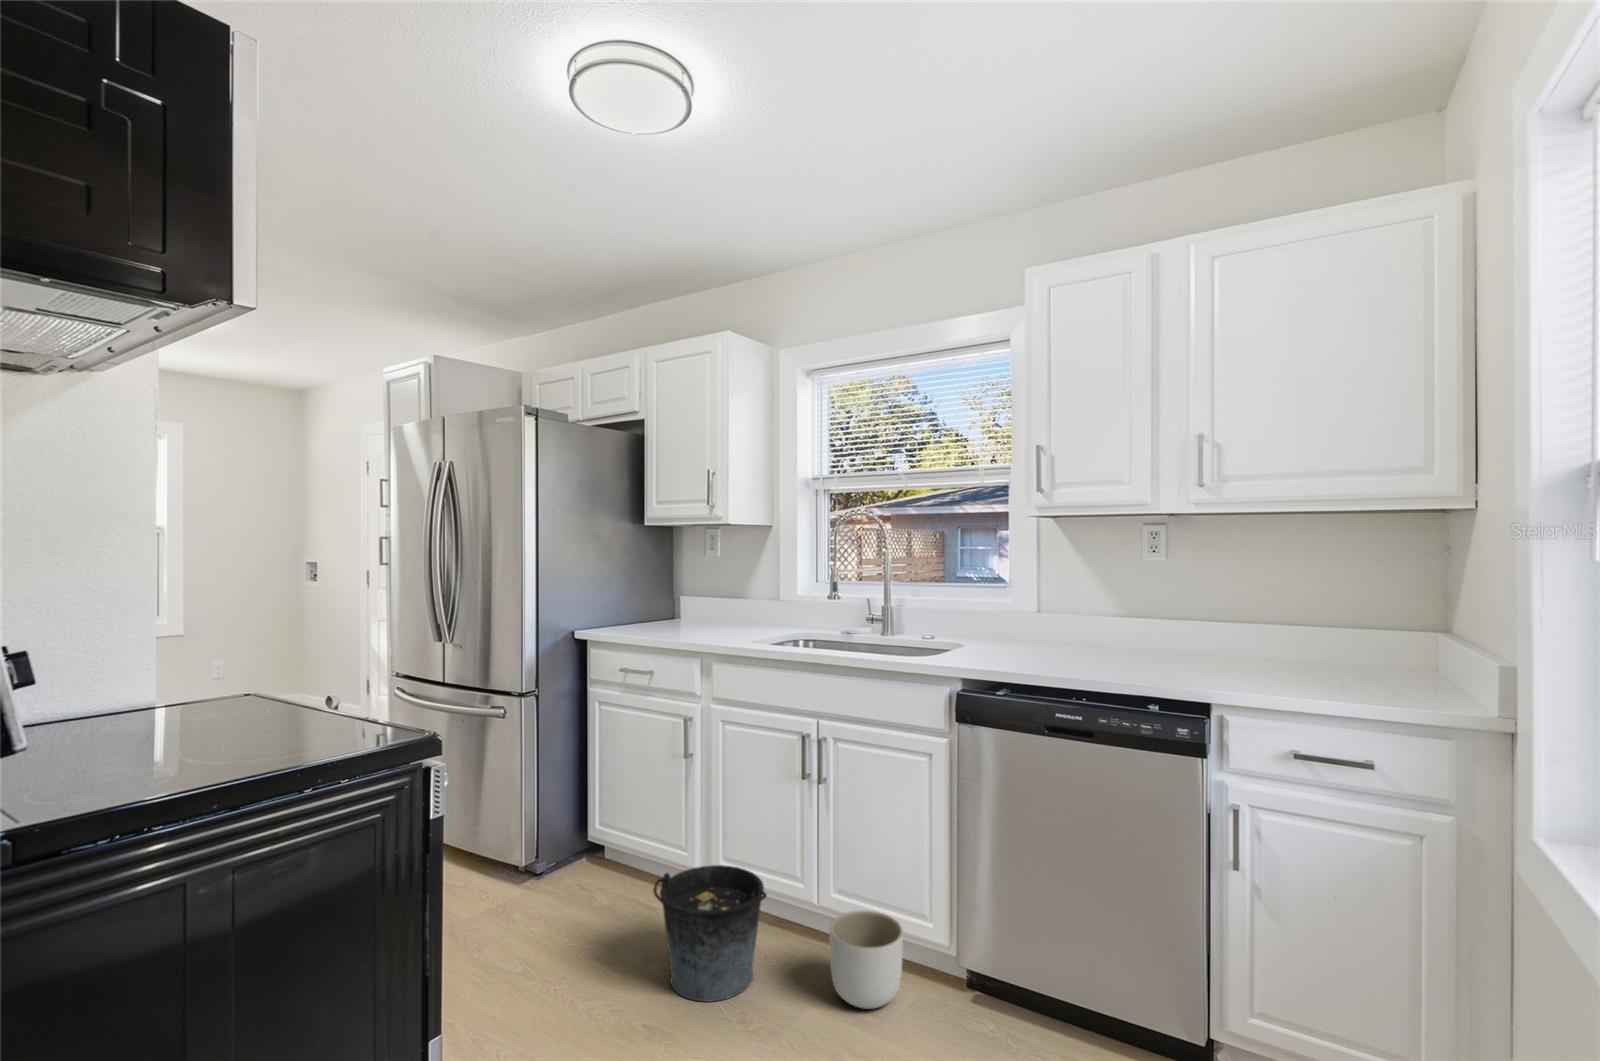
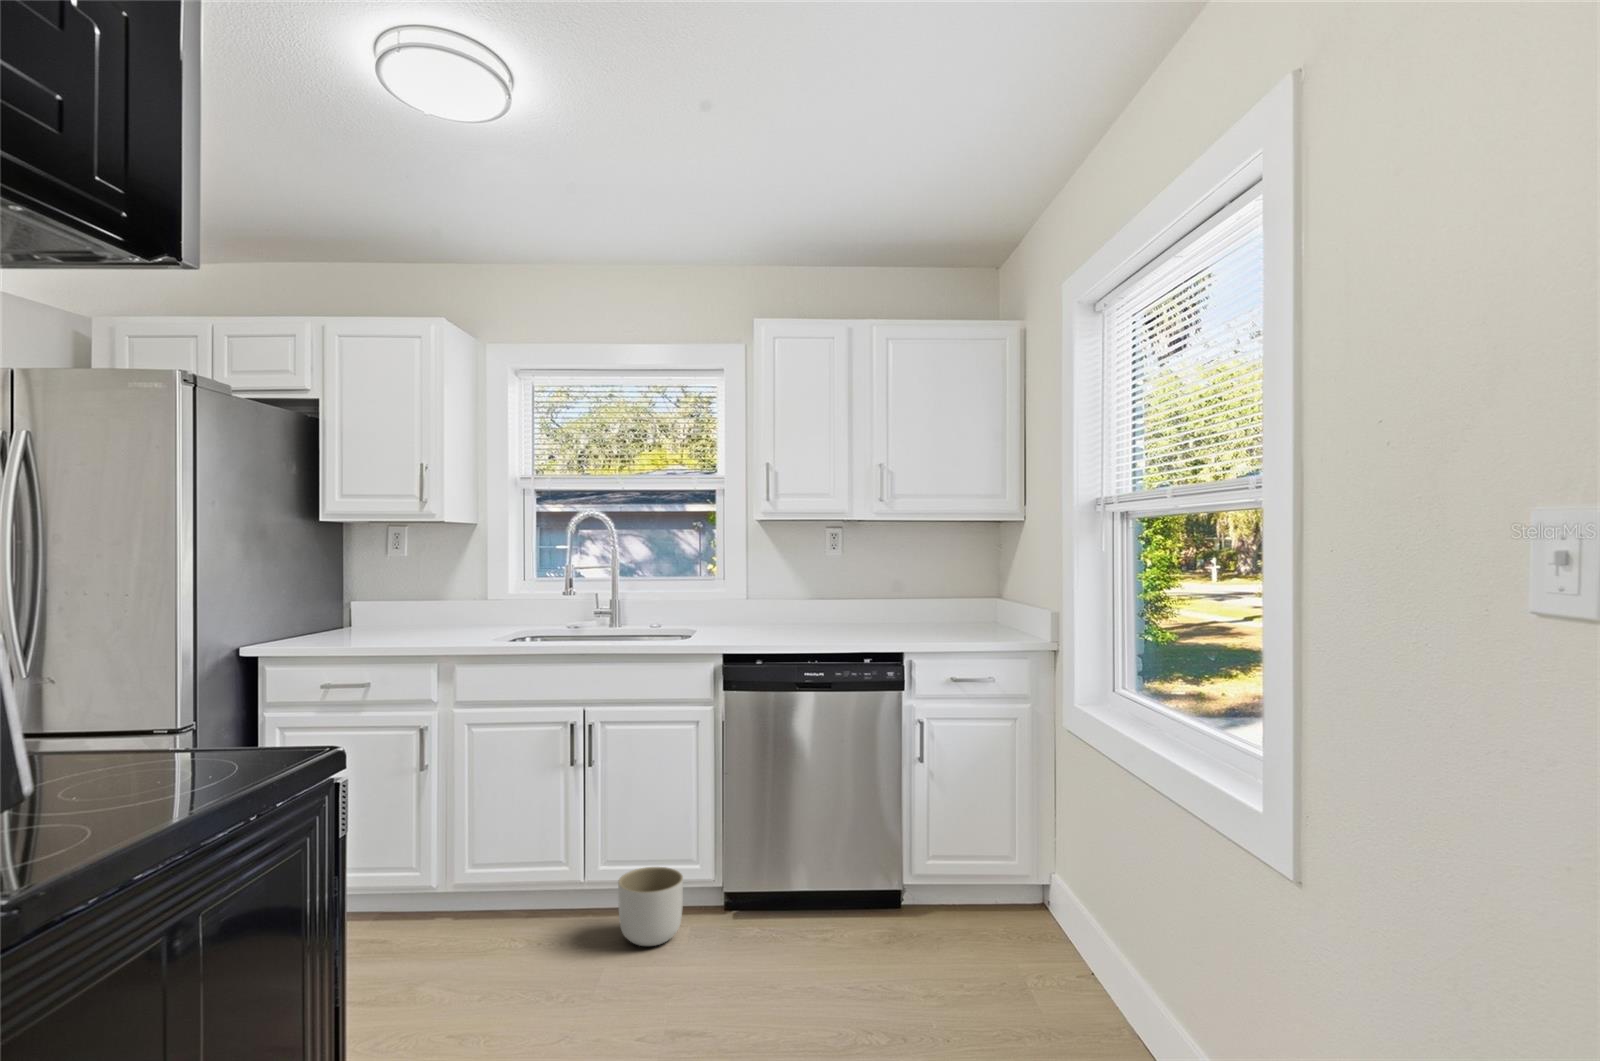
bucket: present [653,865,767,1002] -> none [438,859,561,986]

